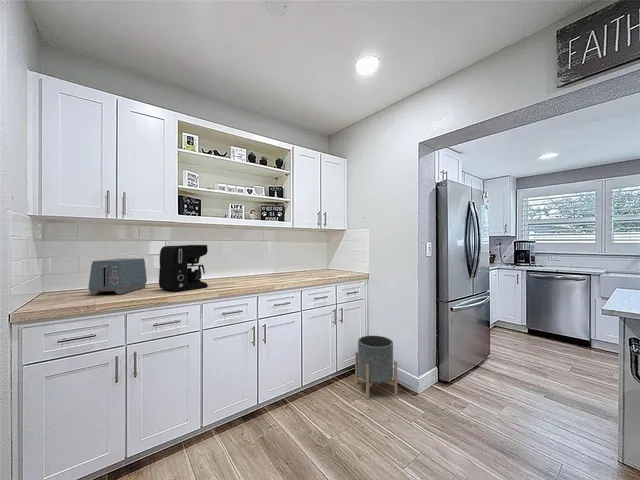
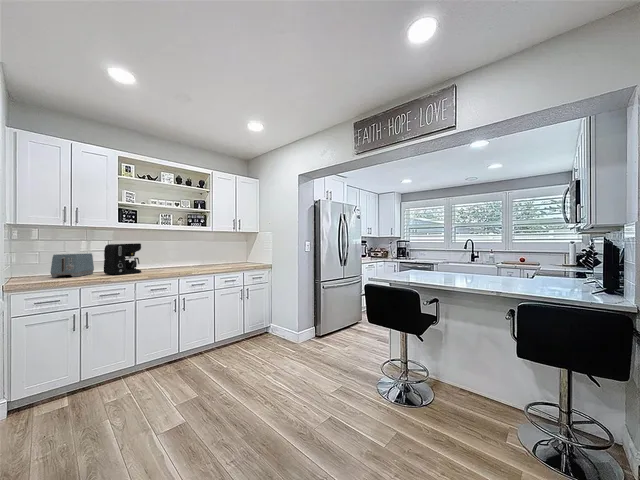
planter: present [355,335,397,399] -> none [258,307,284,348]

